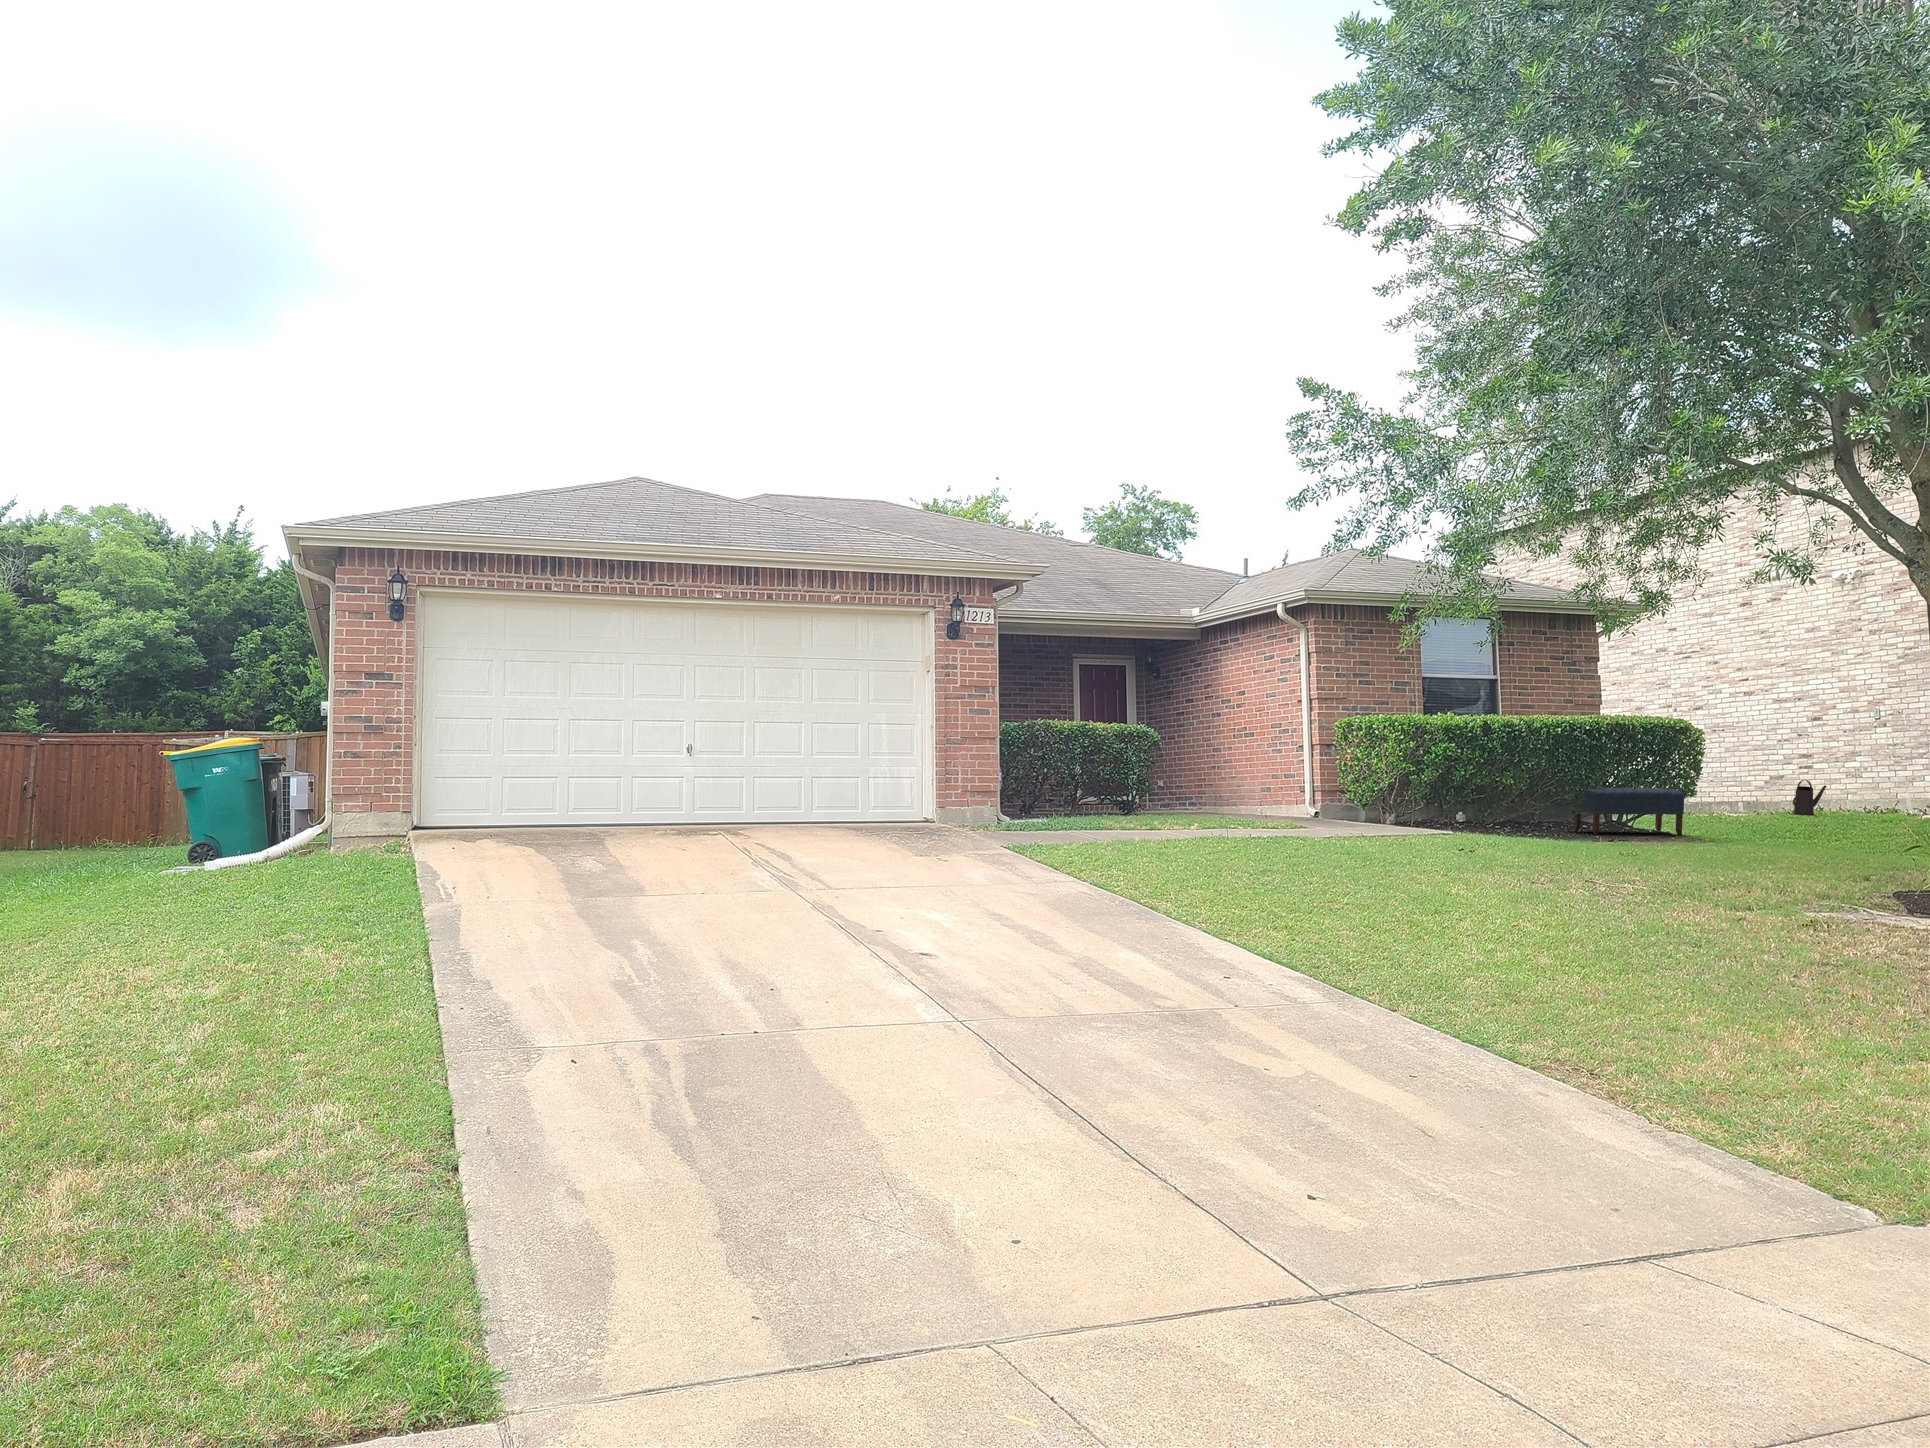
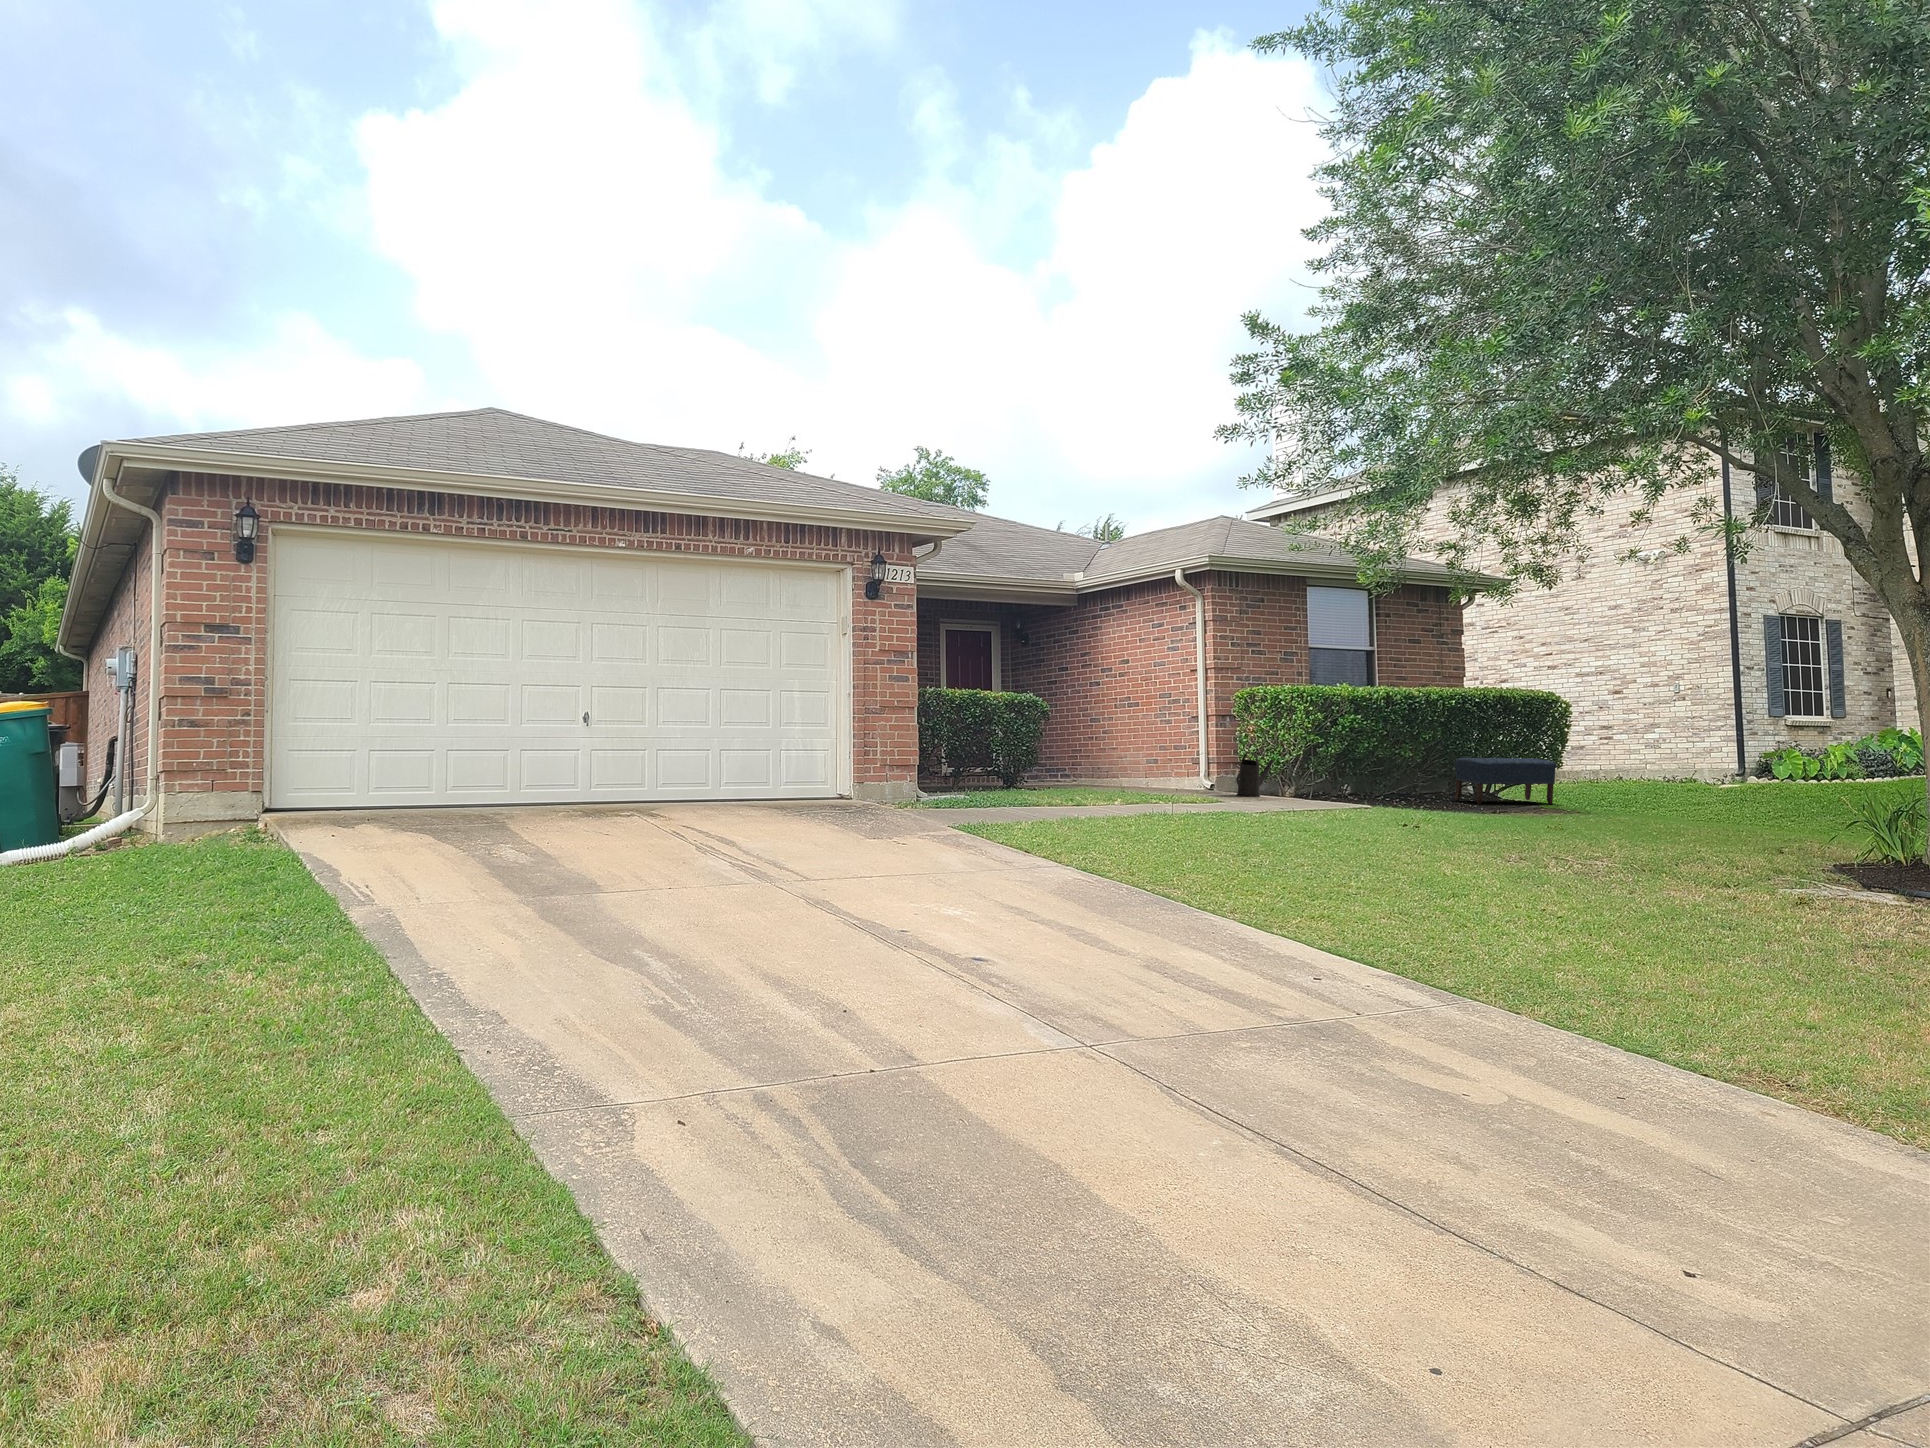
watering can: present [1793,780,1826,815] -> present [1236,752,1273,797]

